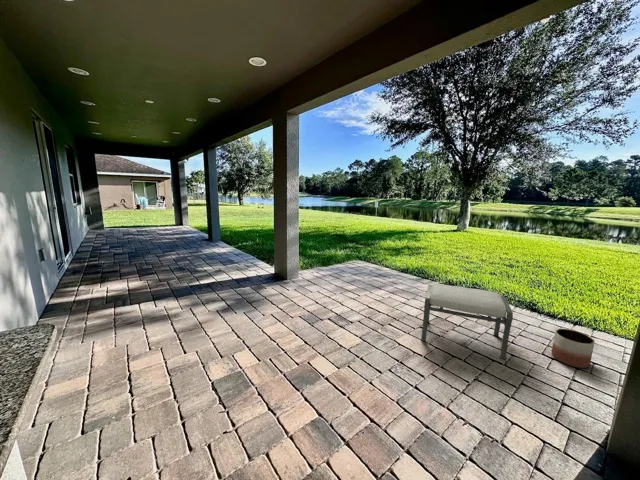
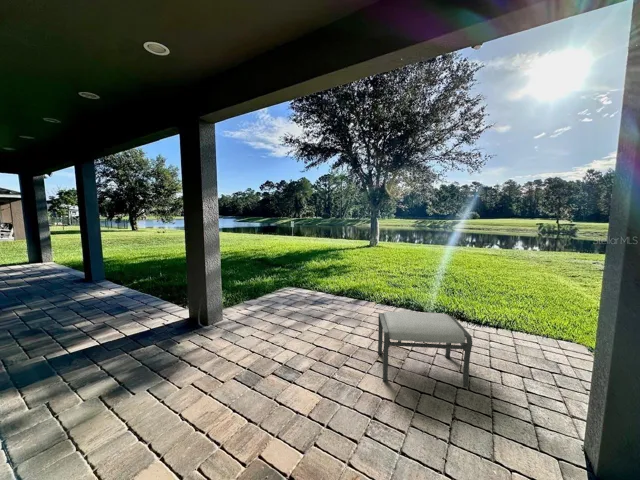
planter: present [551,329,595,368] -> none [500,342,537,380]

